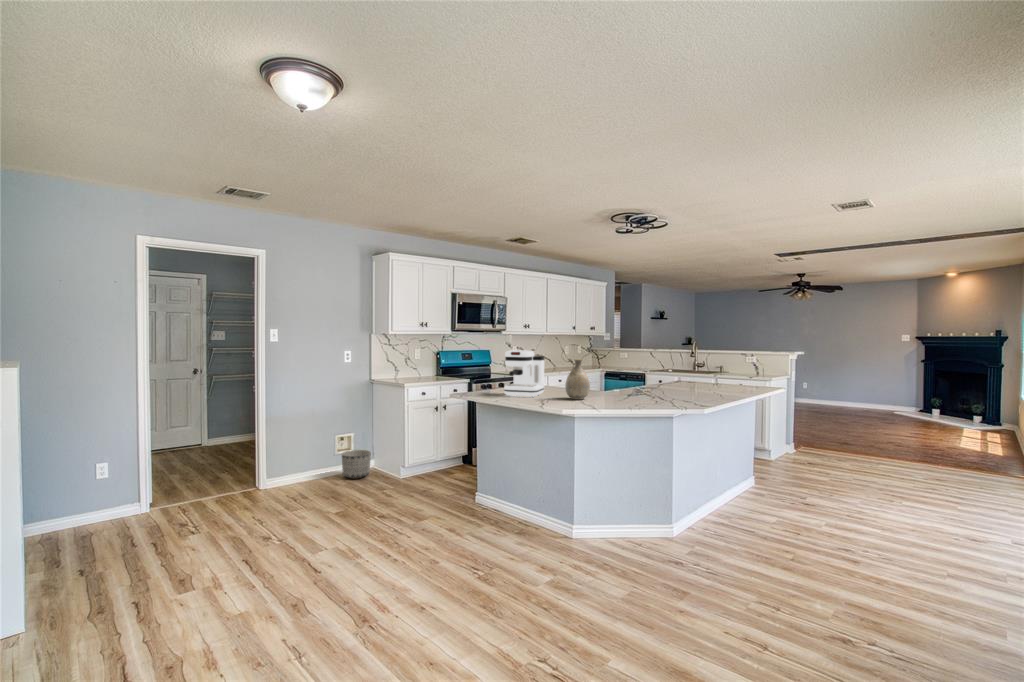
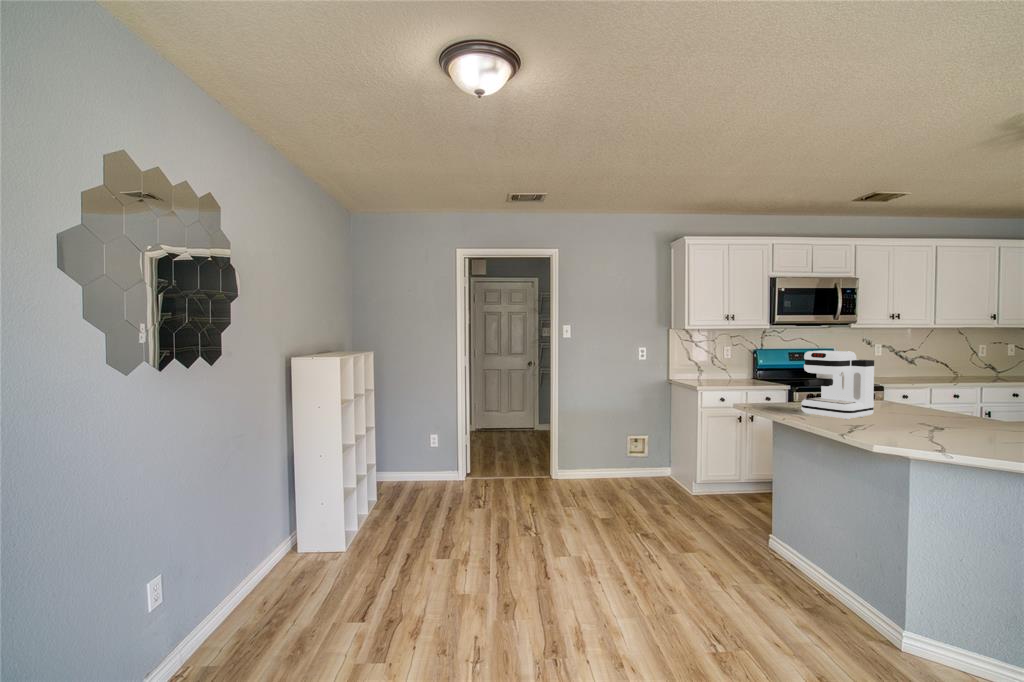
vase: present [565,359,590,399] -> none [903,367,952,432]
planter: present [342,450,371,479] -> none [631,455,662,487]

